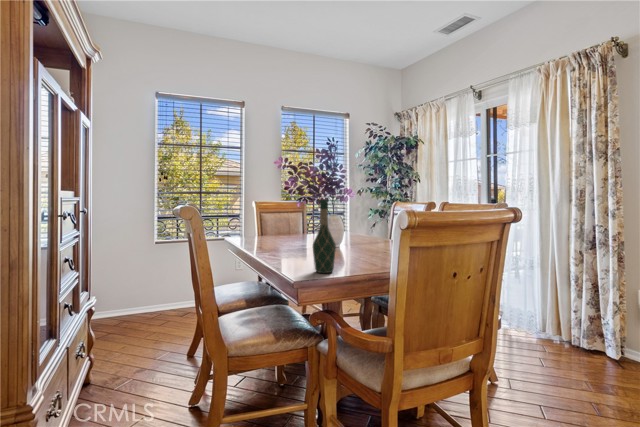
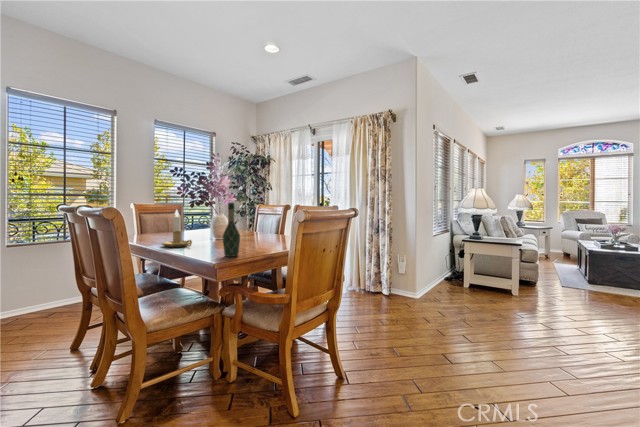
candlestick: none [261,208,295,255] -> present [162,210,192,247]

